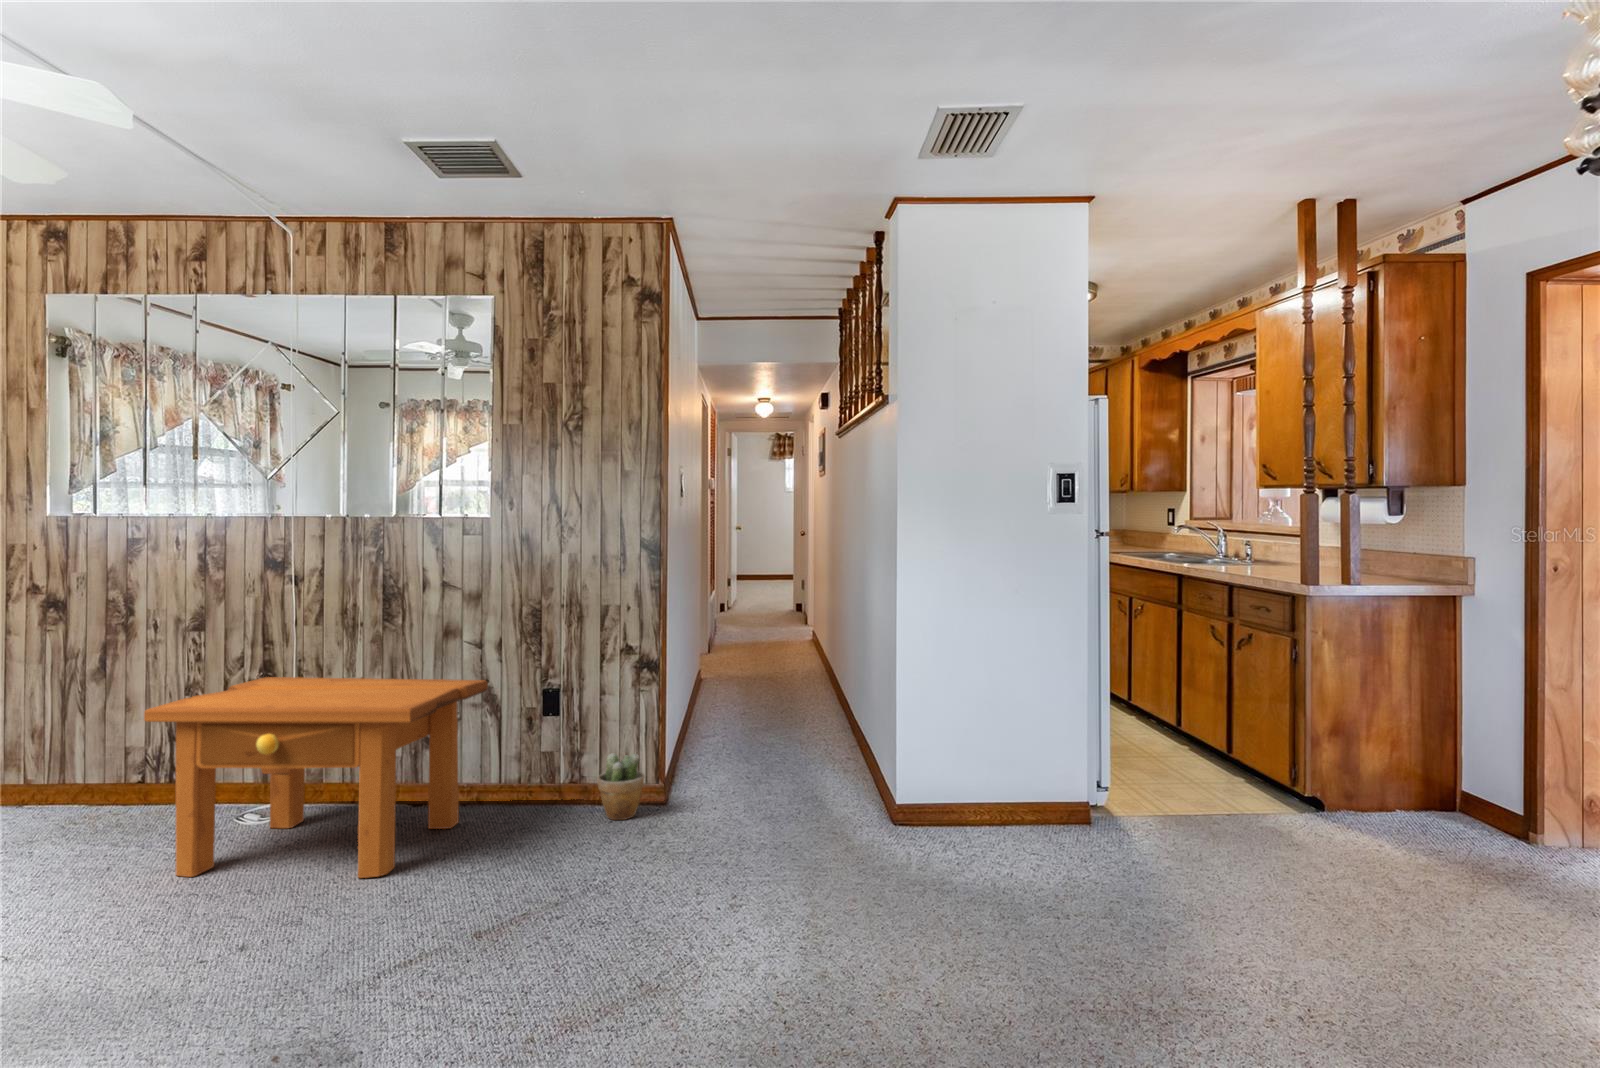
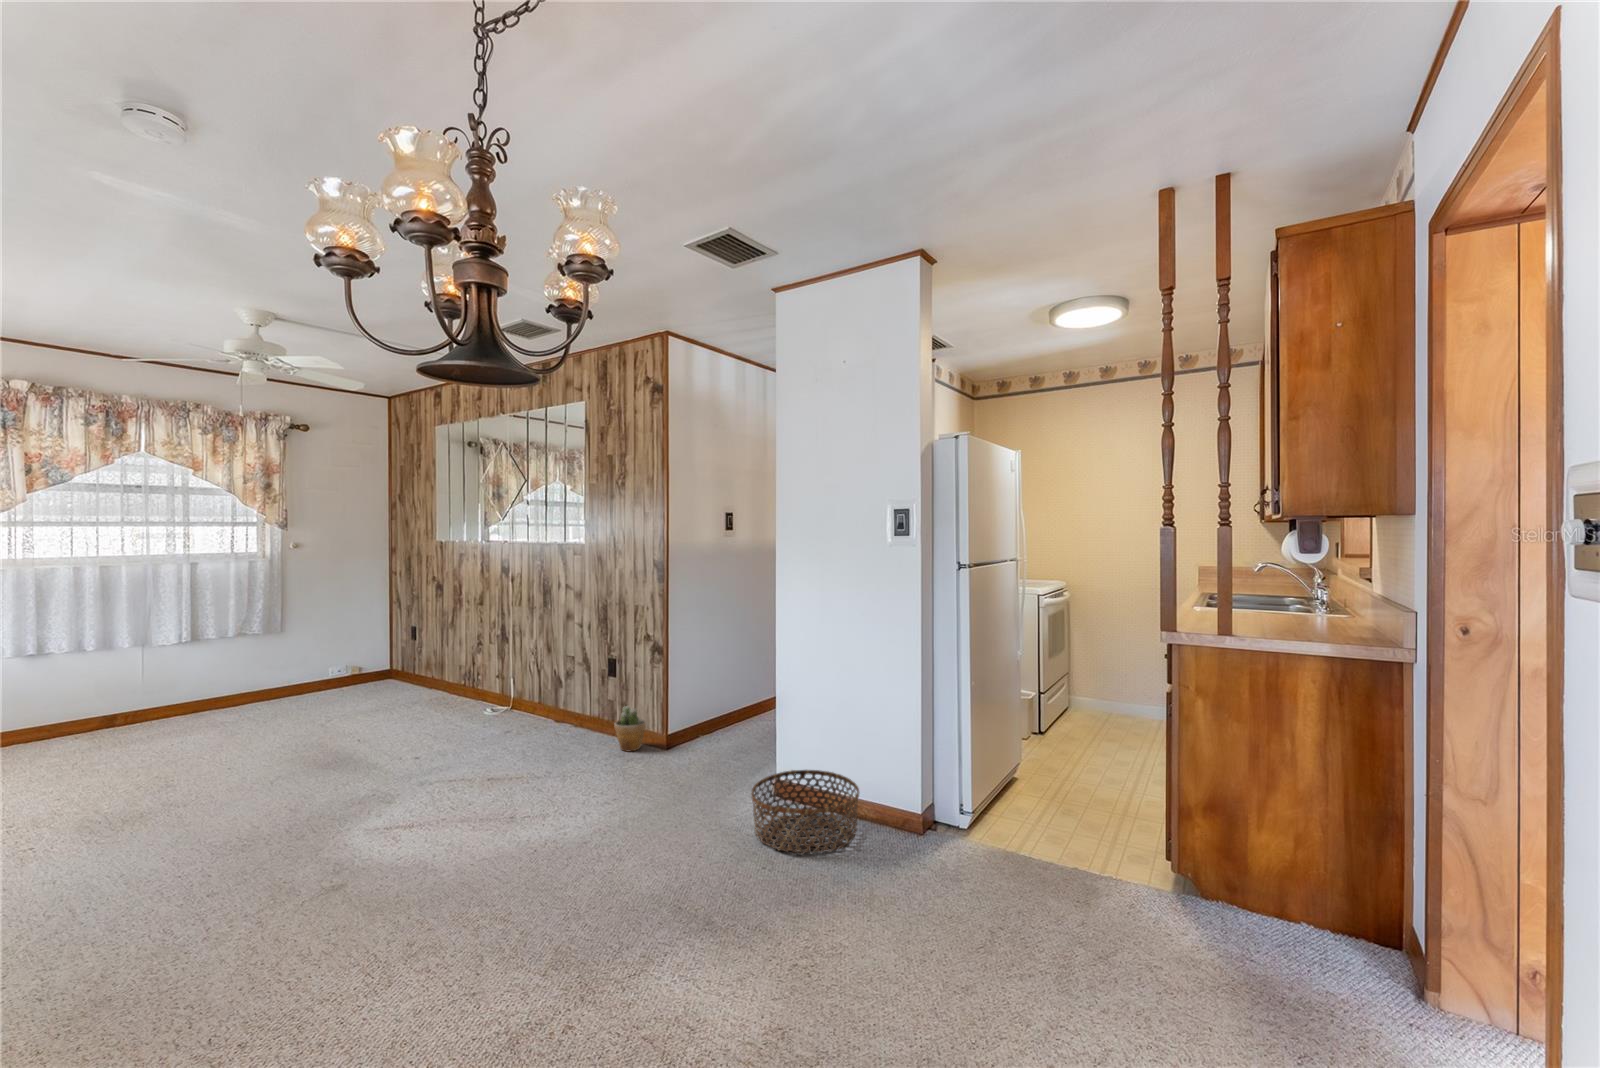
side table: present [144,677,488,878] -> none [403,636,567,756]
basket: none [958,778,1093,874] -> present [751,770,860,854]

